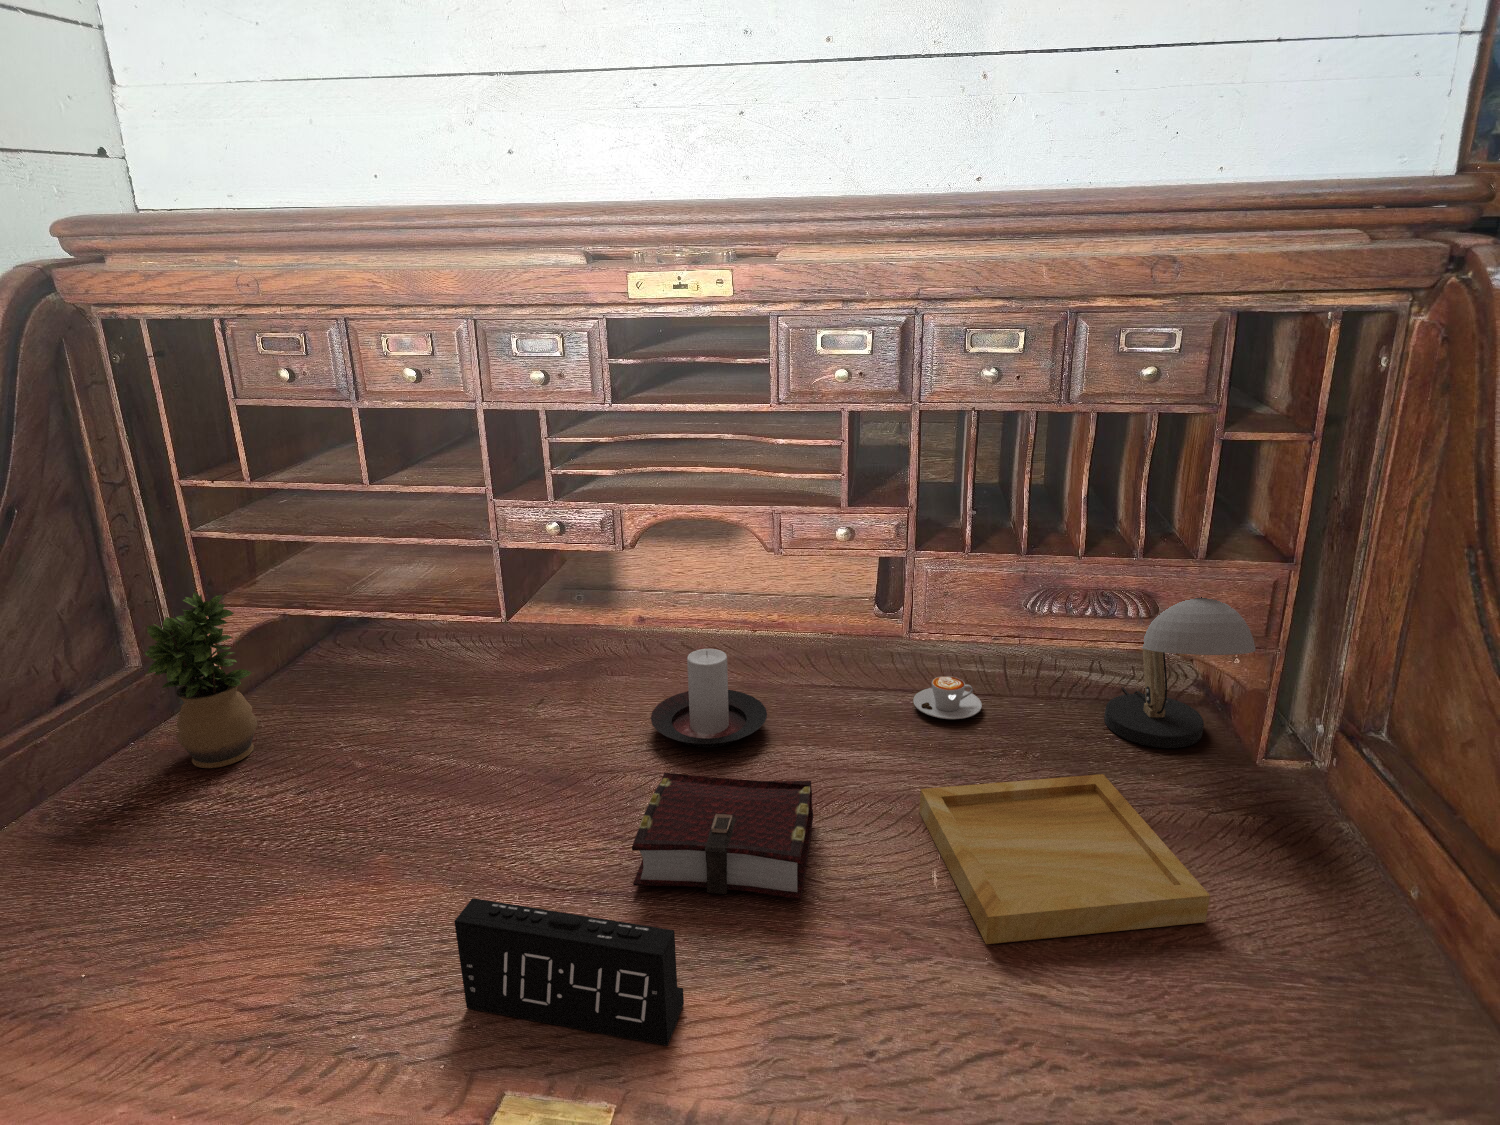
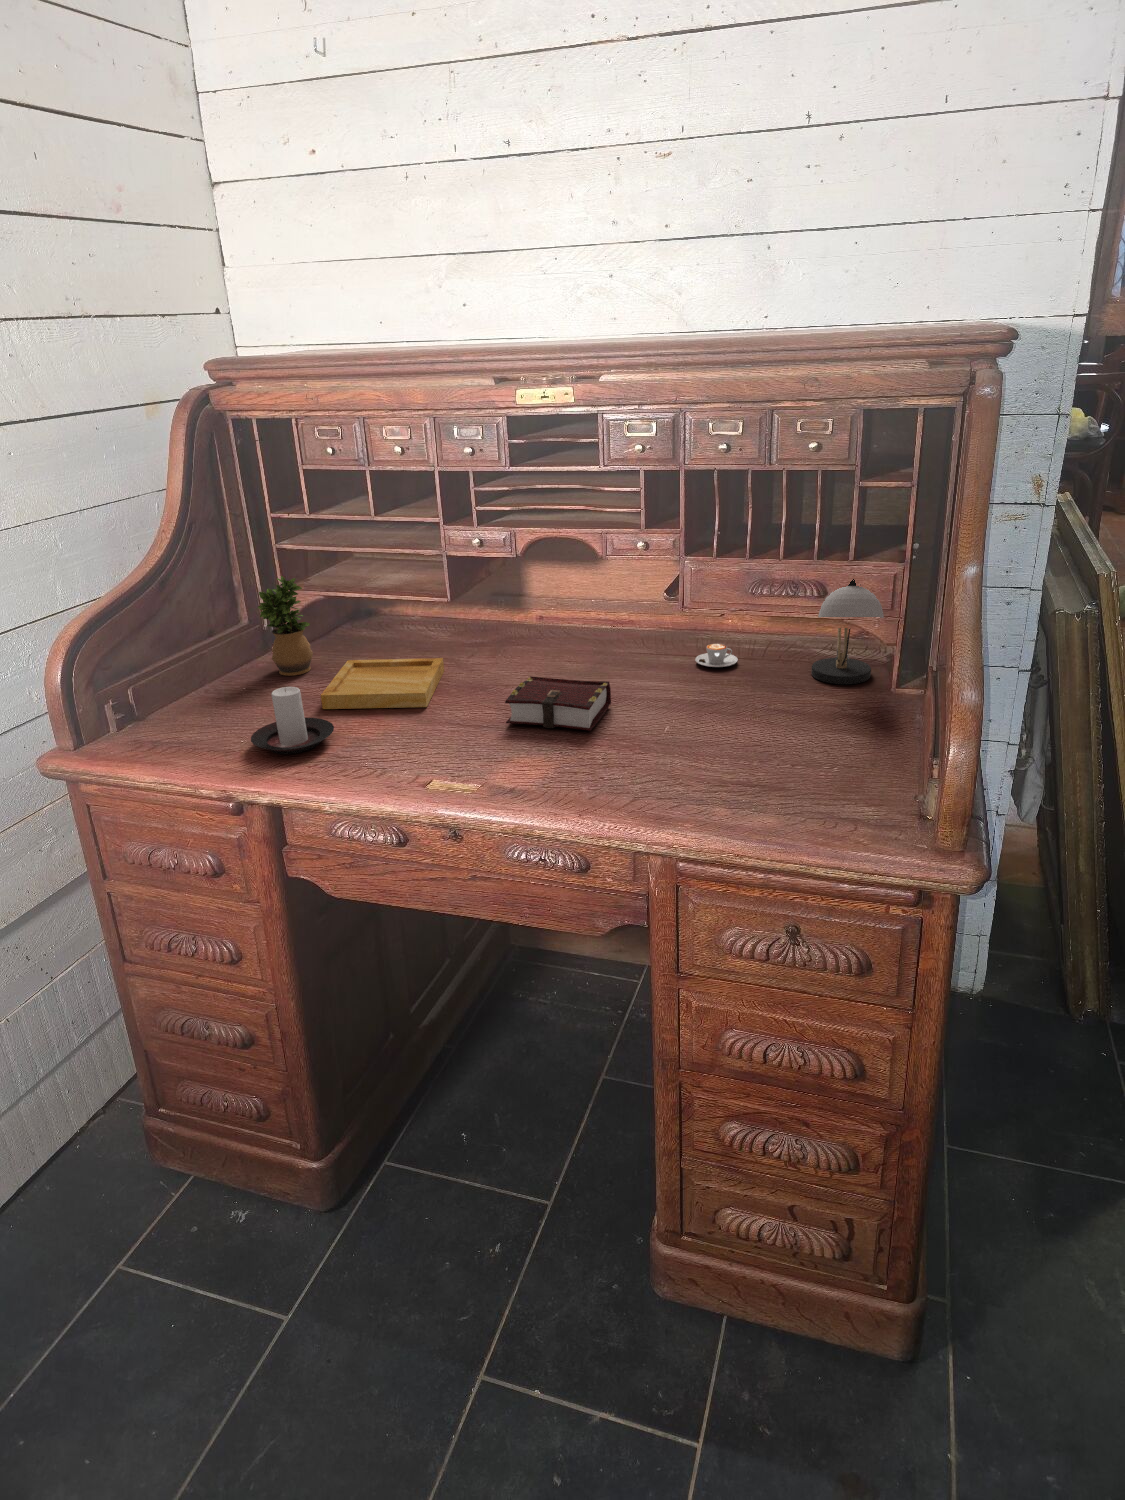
candle holder: present [651,649,767,748] -> present [251,687,334,754]
tray: present [919,774,1210,944] -> present [321,658,444,709]
alarm clock: present [454,898,684,1046] -> none [414,706,521,772]

